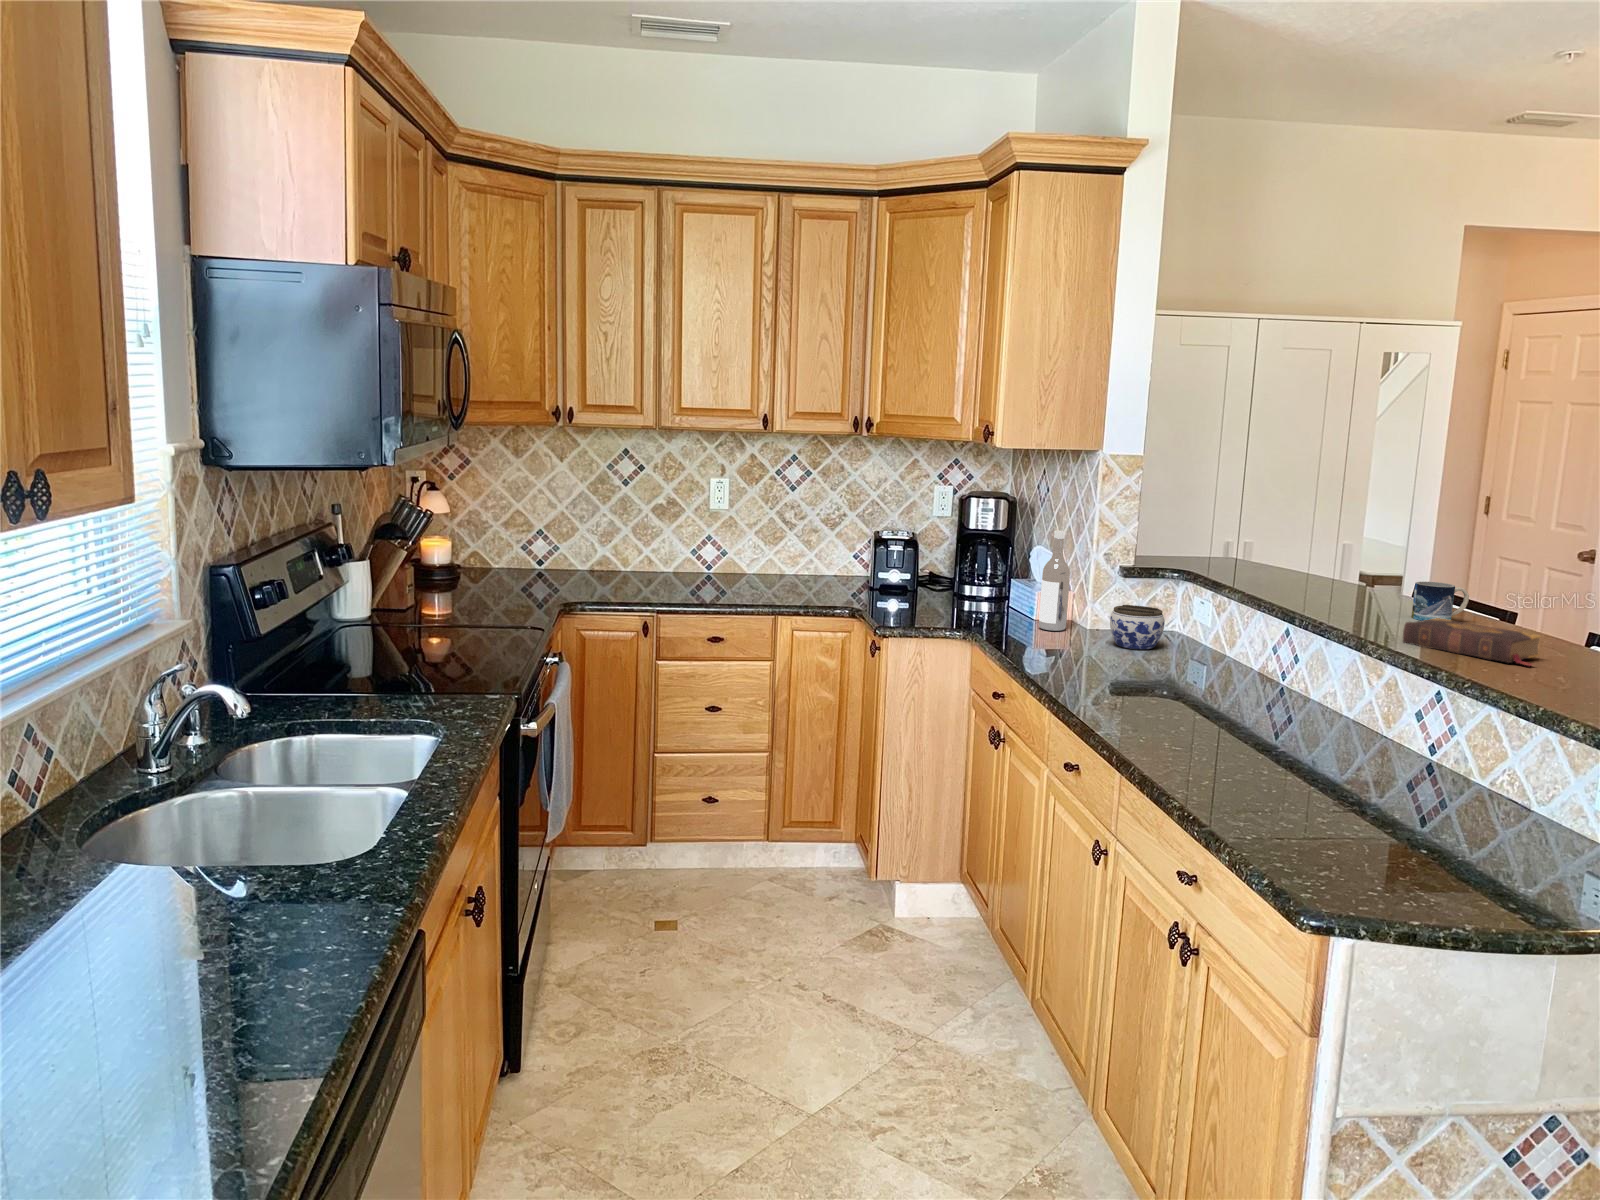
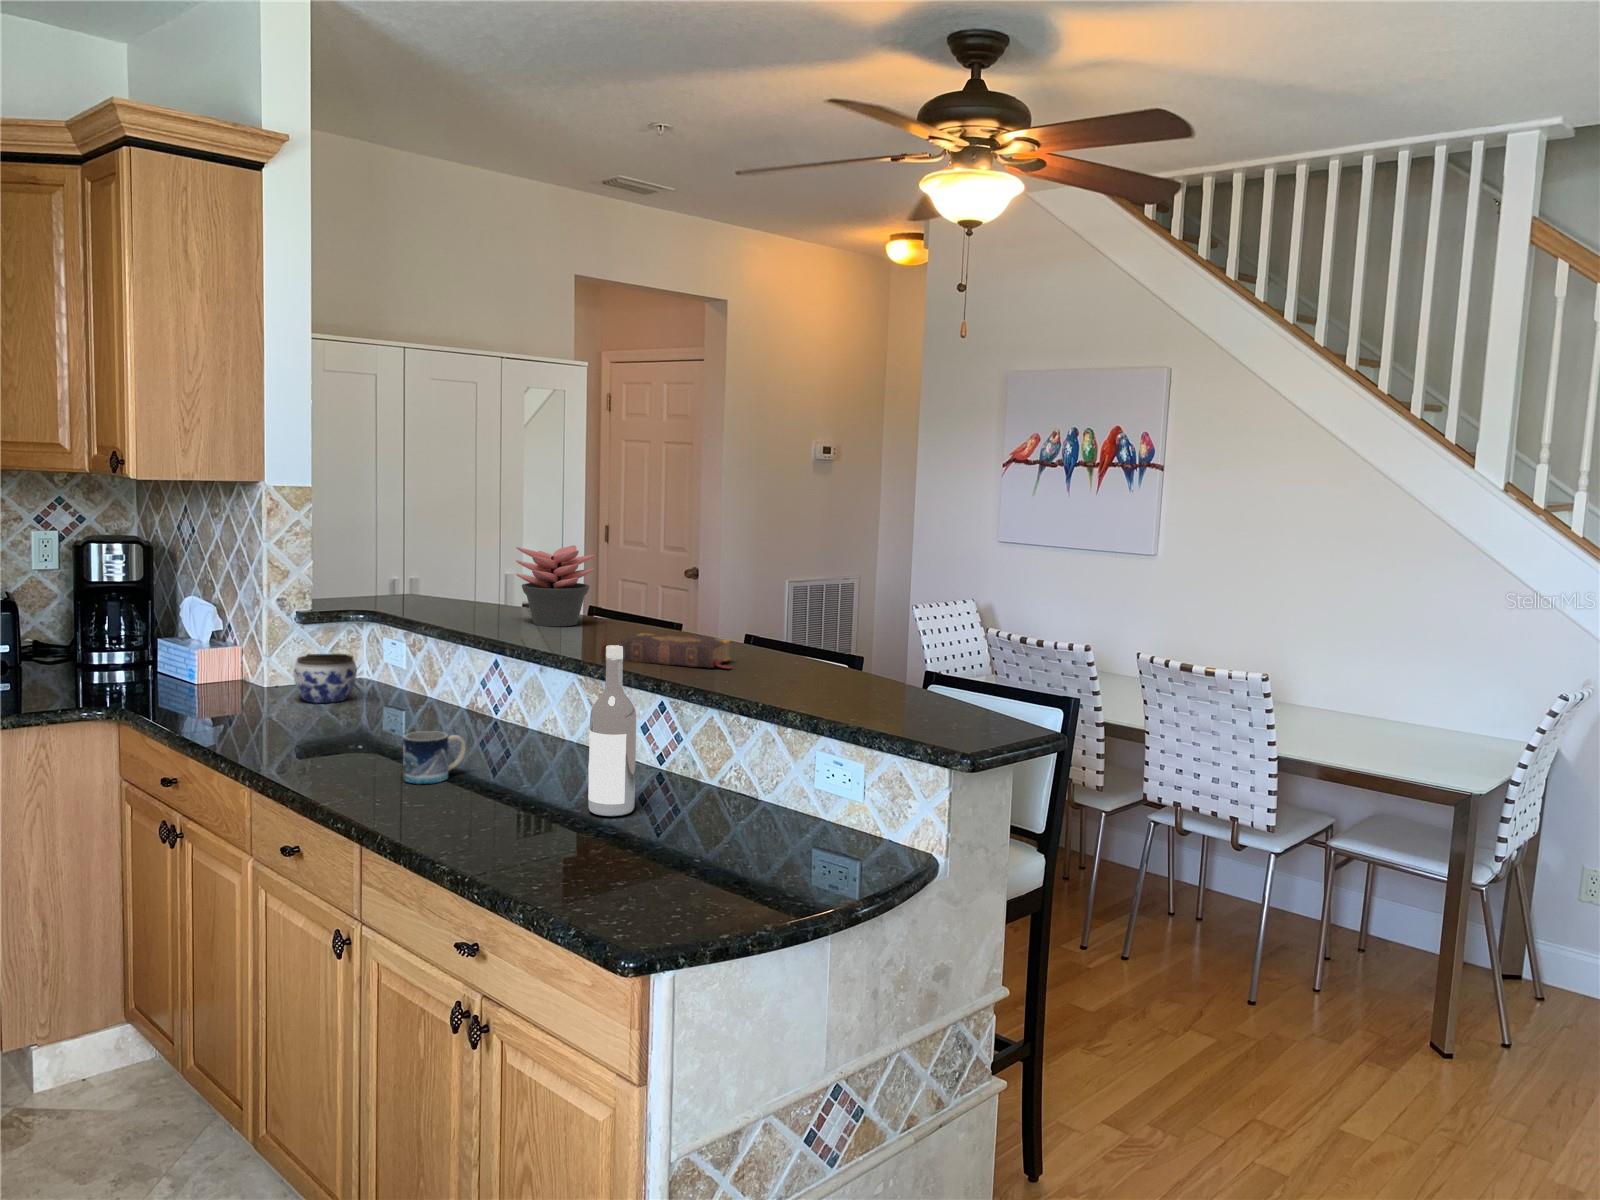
succulent plant: none [1323,520,1411,603] -> present [516,545,595,626]
wine bottle: present [1039,531,1070,631] -> present [588,645,636,816]
mug: present [1411,582,1469,621] -> present [403,731,466,784]

